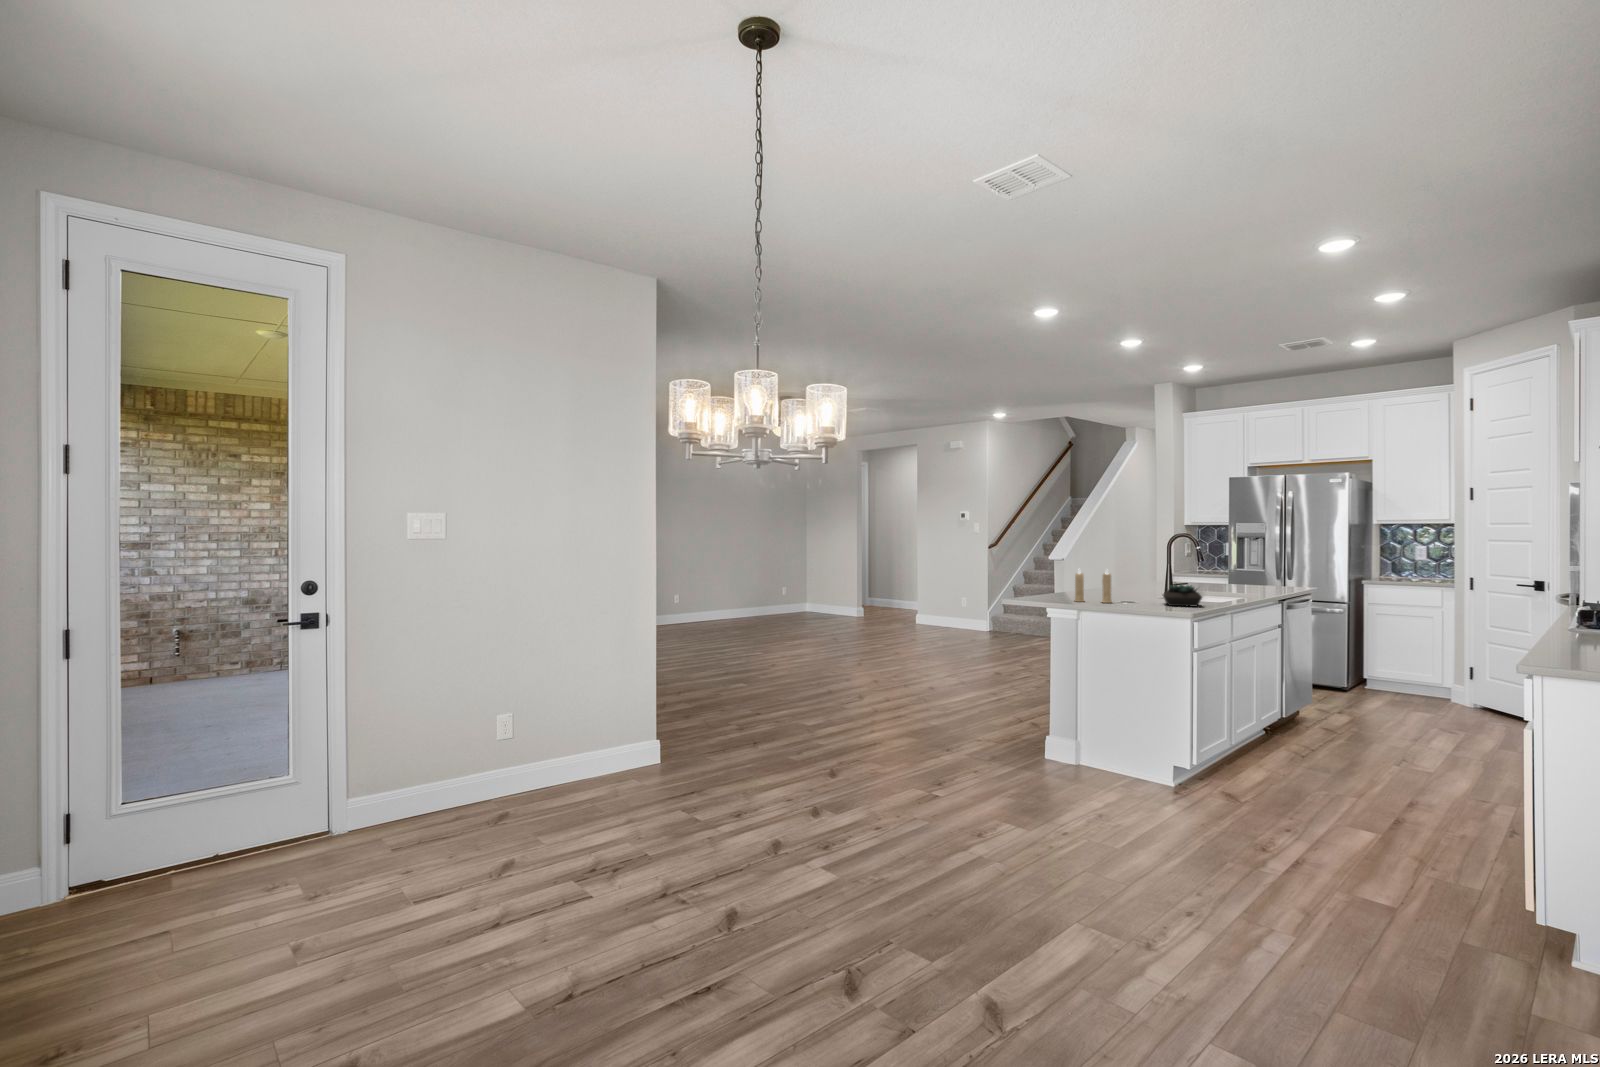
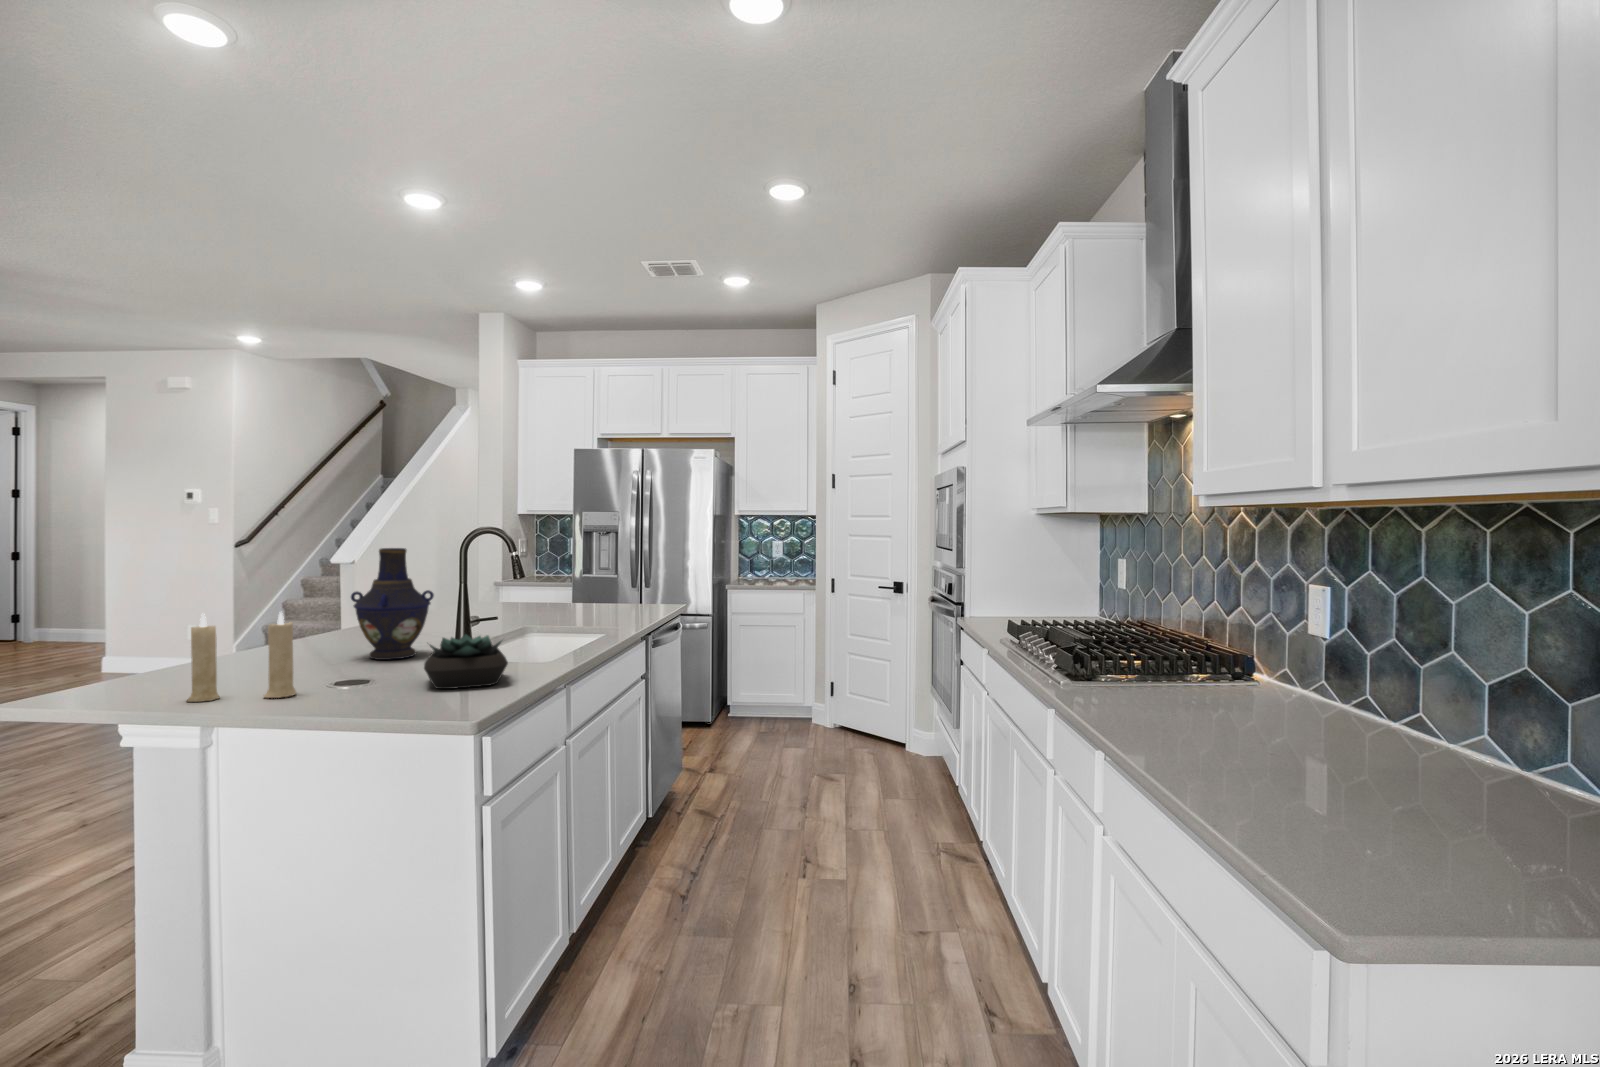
vase: none [1120,545,1159,597] -> present [351,548,434,660]

